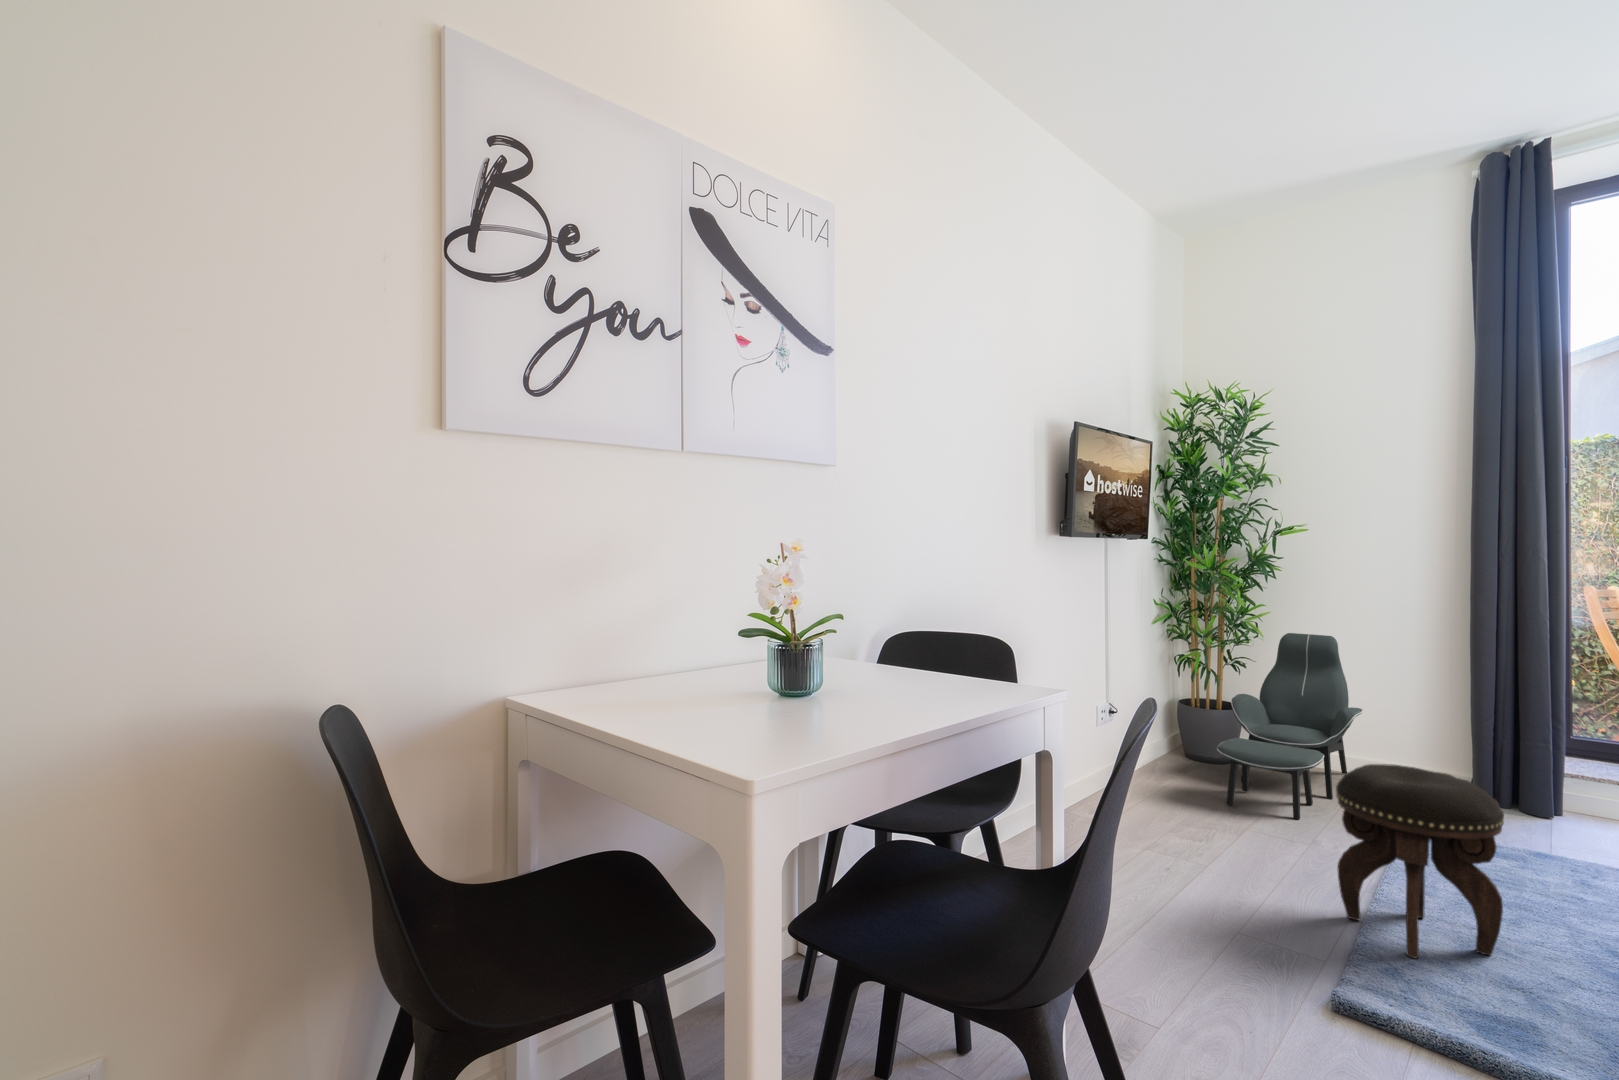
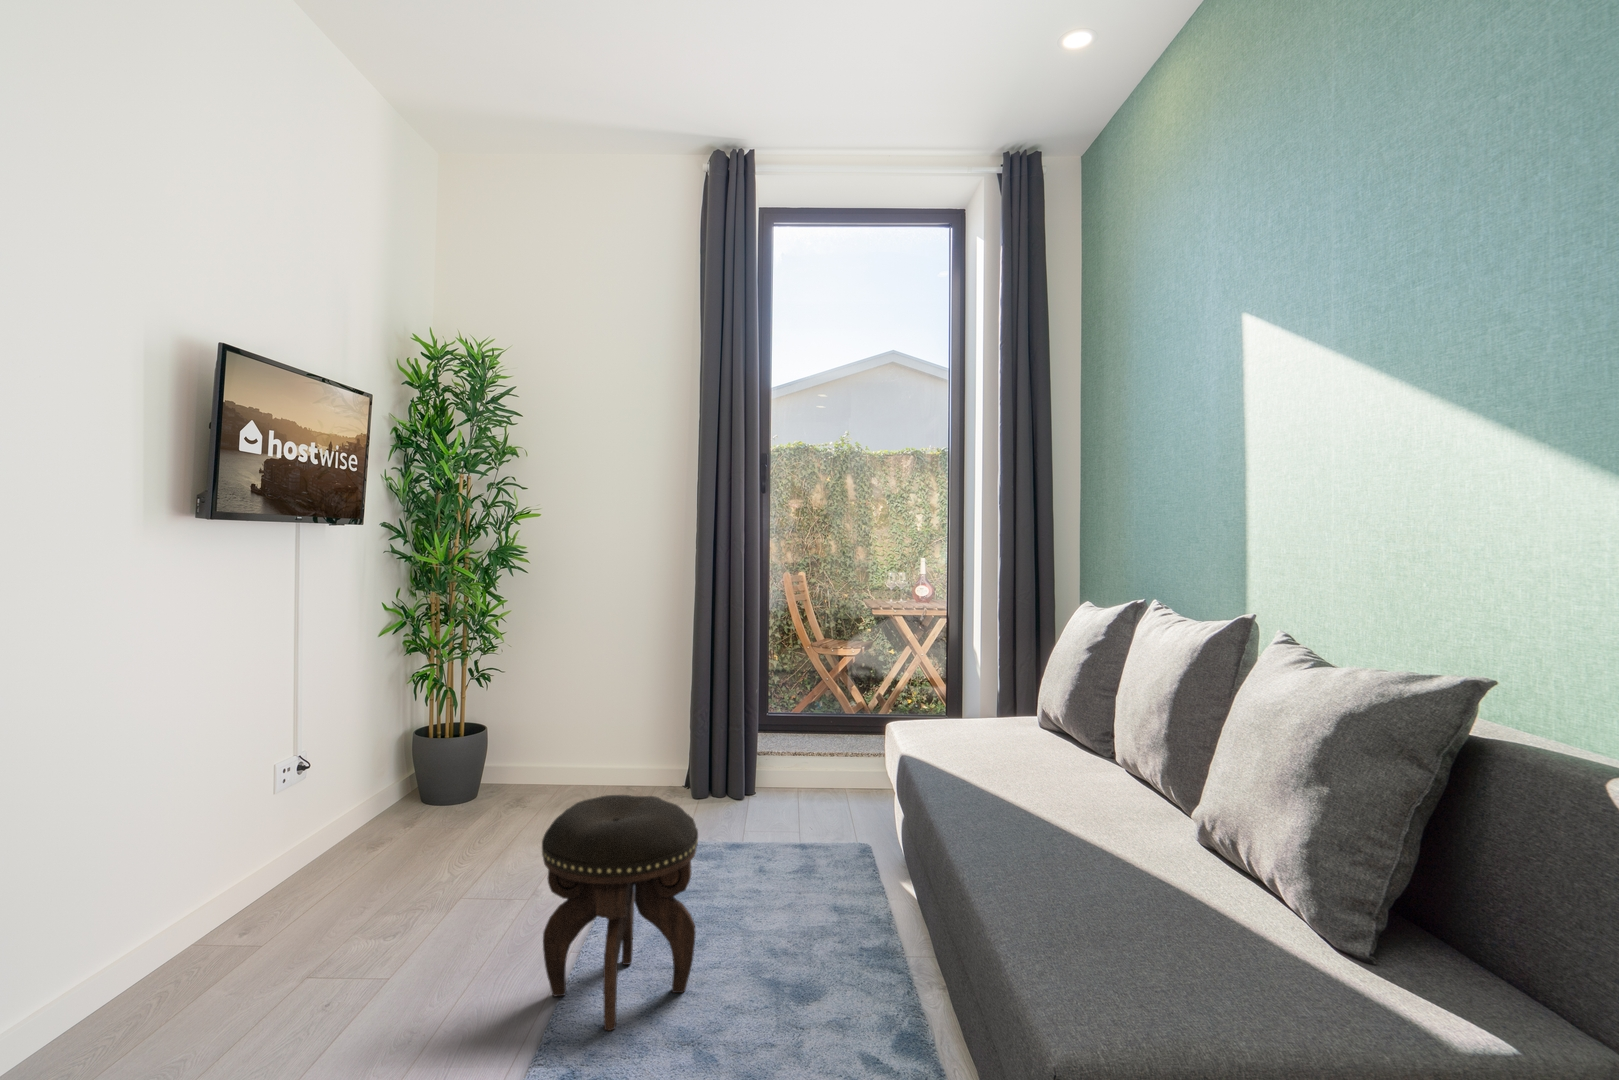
lounge chair: present [1217,633,1363,820] -> none [444,634,608,861]

